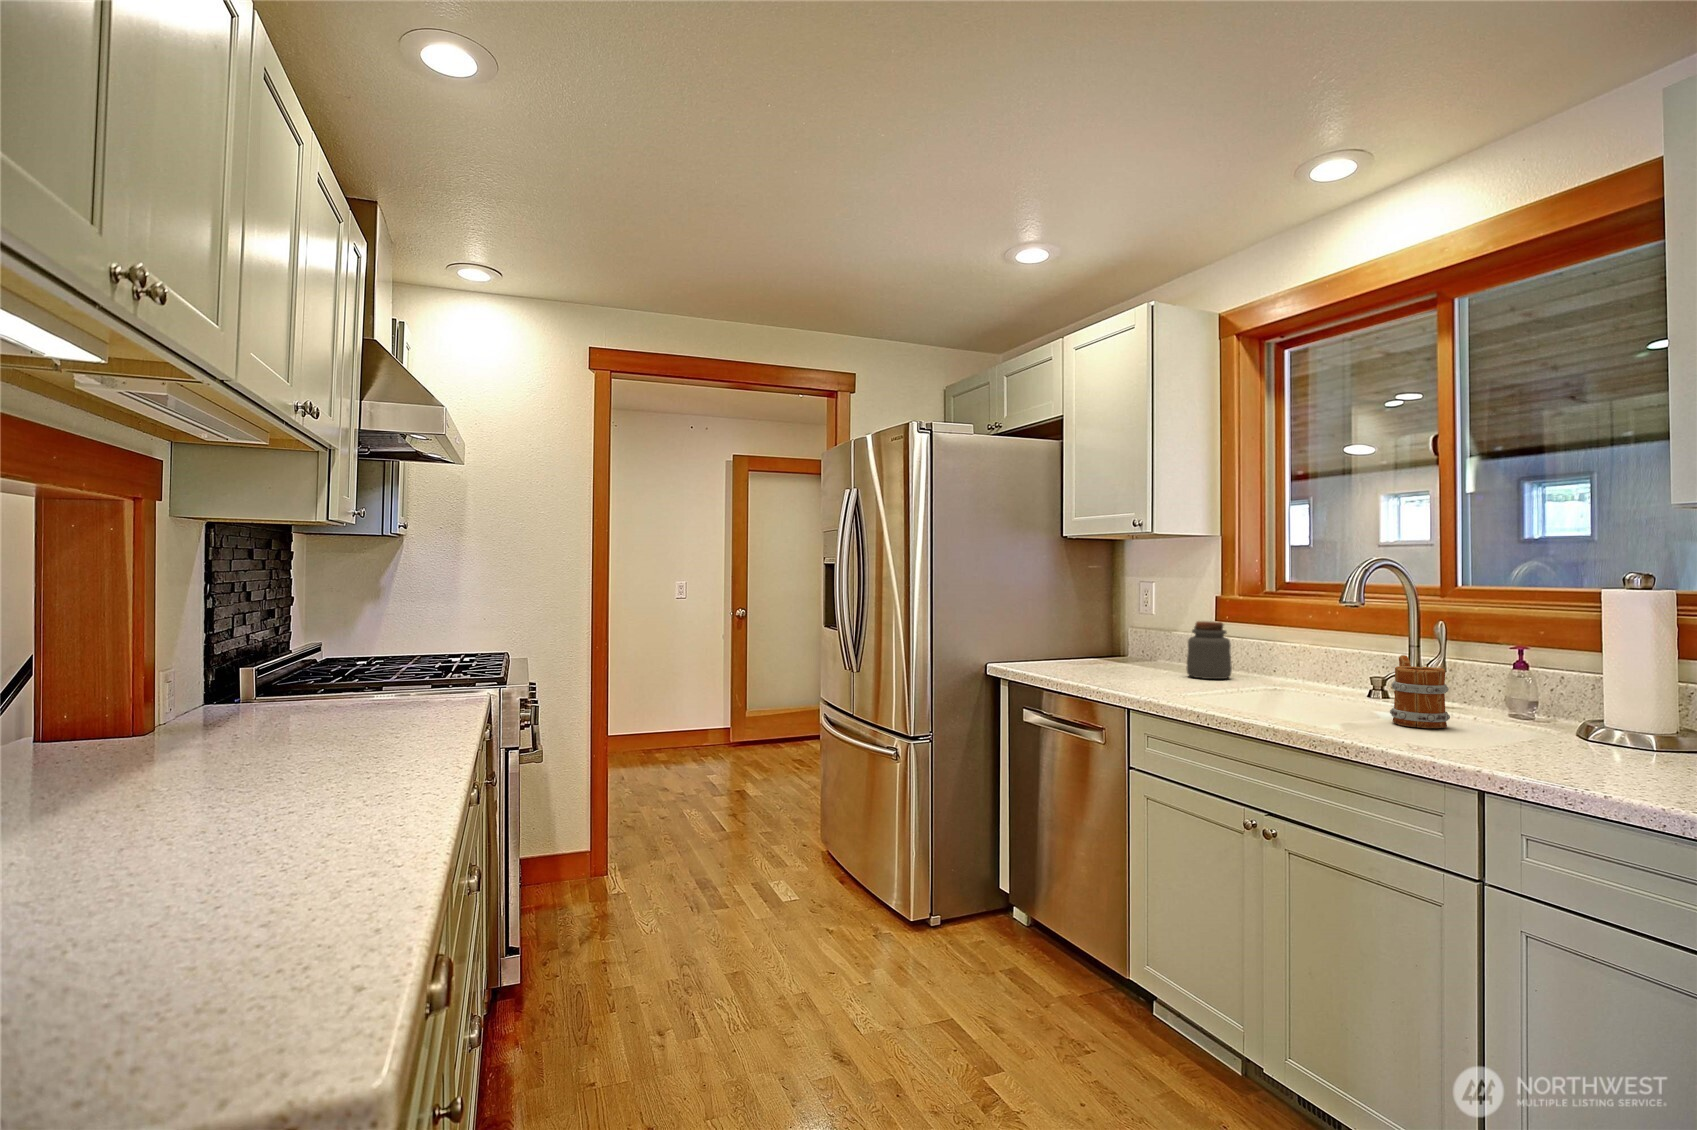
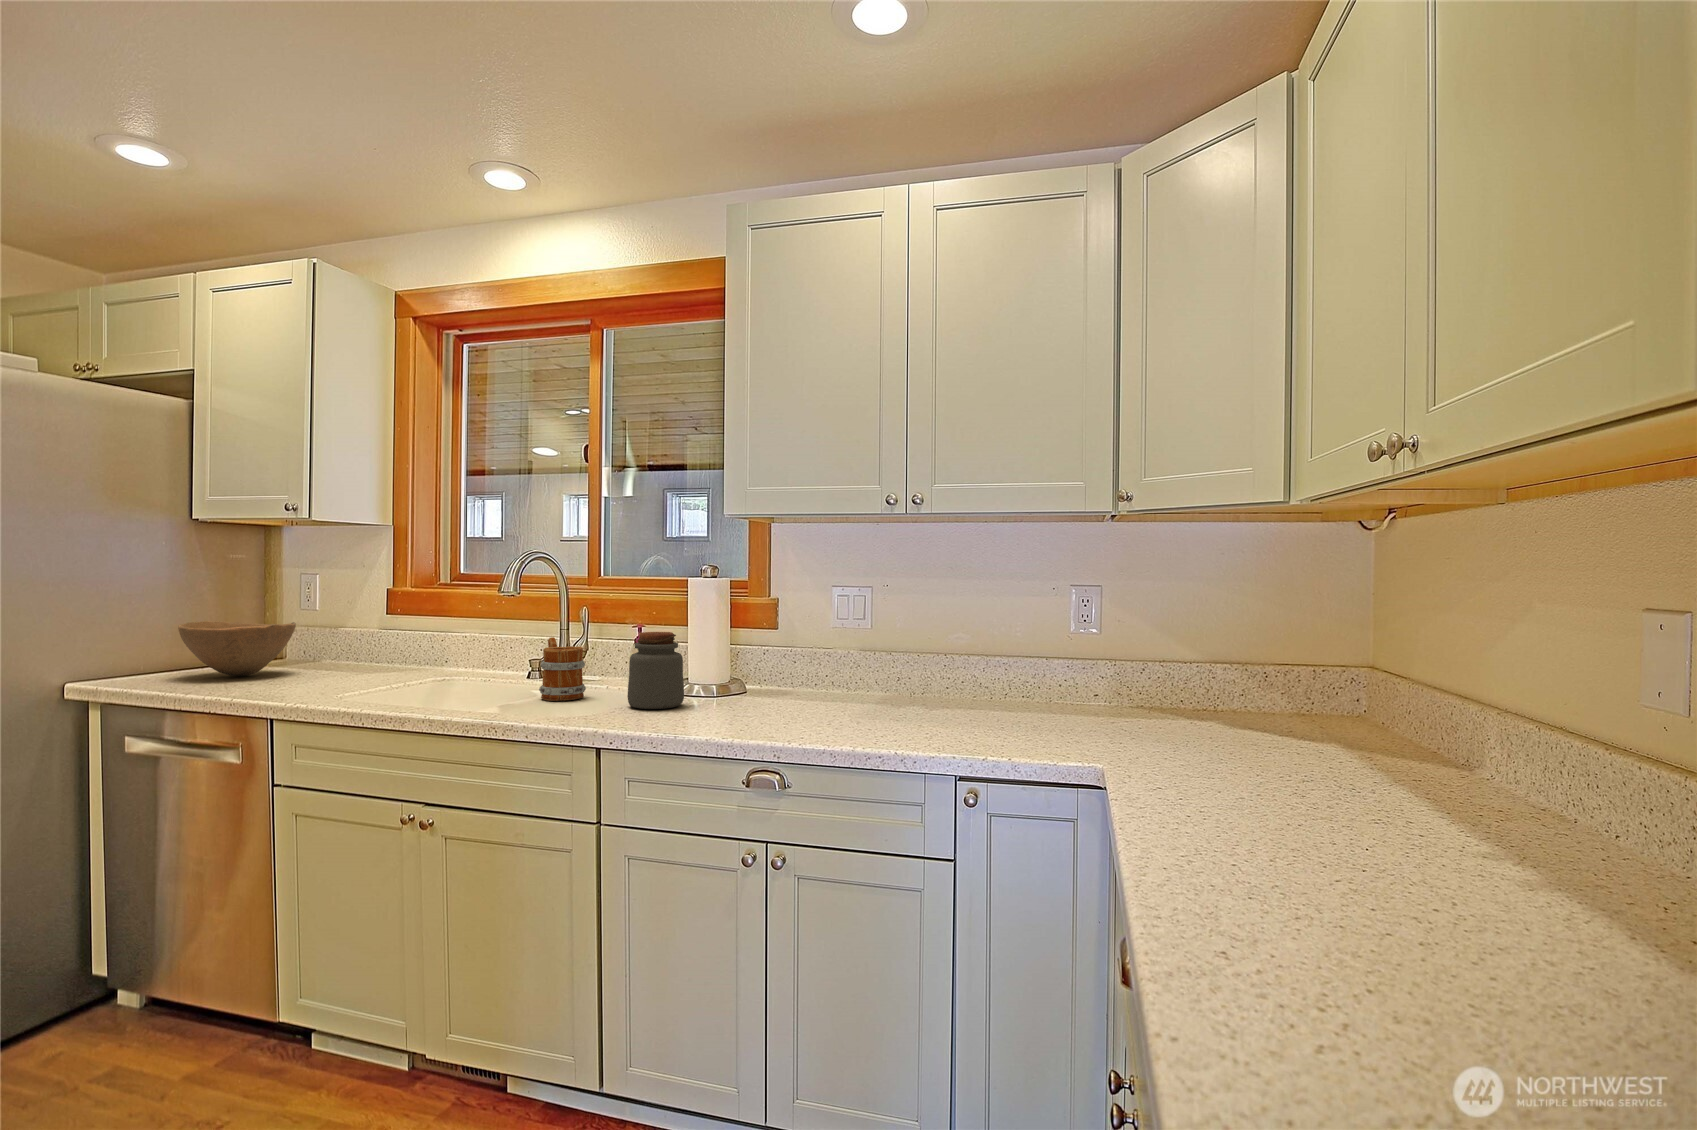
bowl: none [1055,621,1139,669] -> present [178,621,296,676]
jar: present [1187,621,1232,679] -> present [627,632,684,709]

